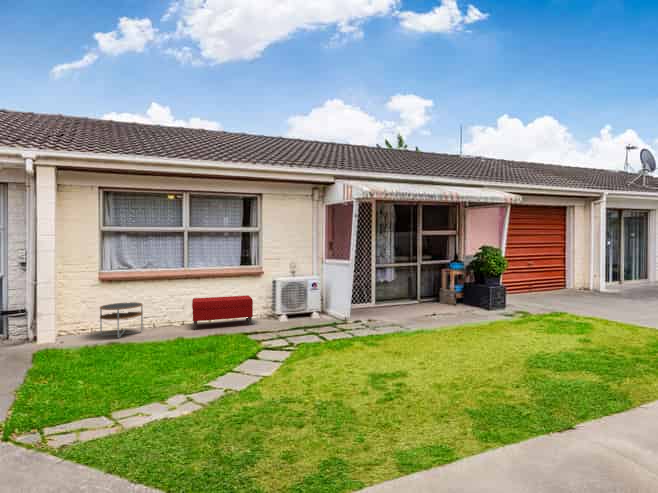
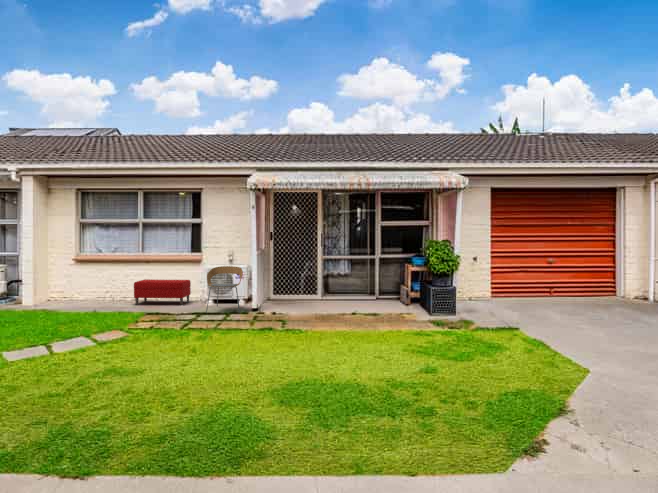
chair: none [293,278,335,331] -> present [206,266,243,313]
side table: present [100,302,143,338] -> none [69,280,102,306]

